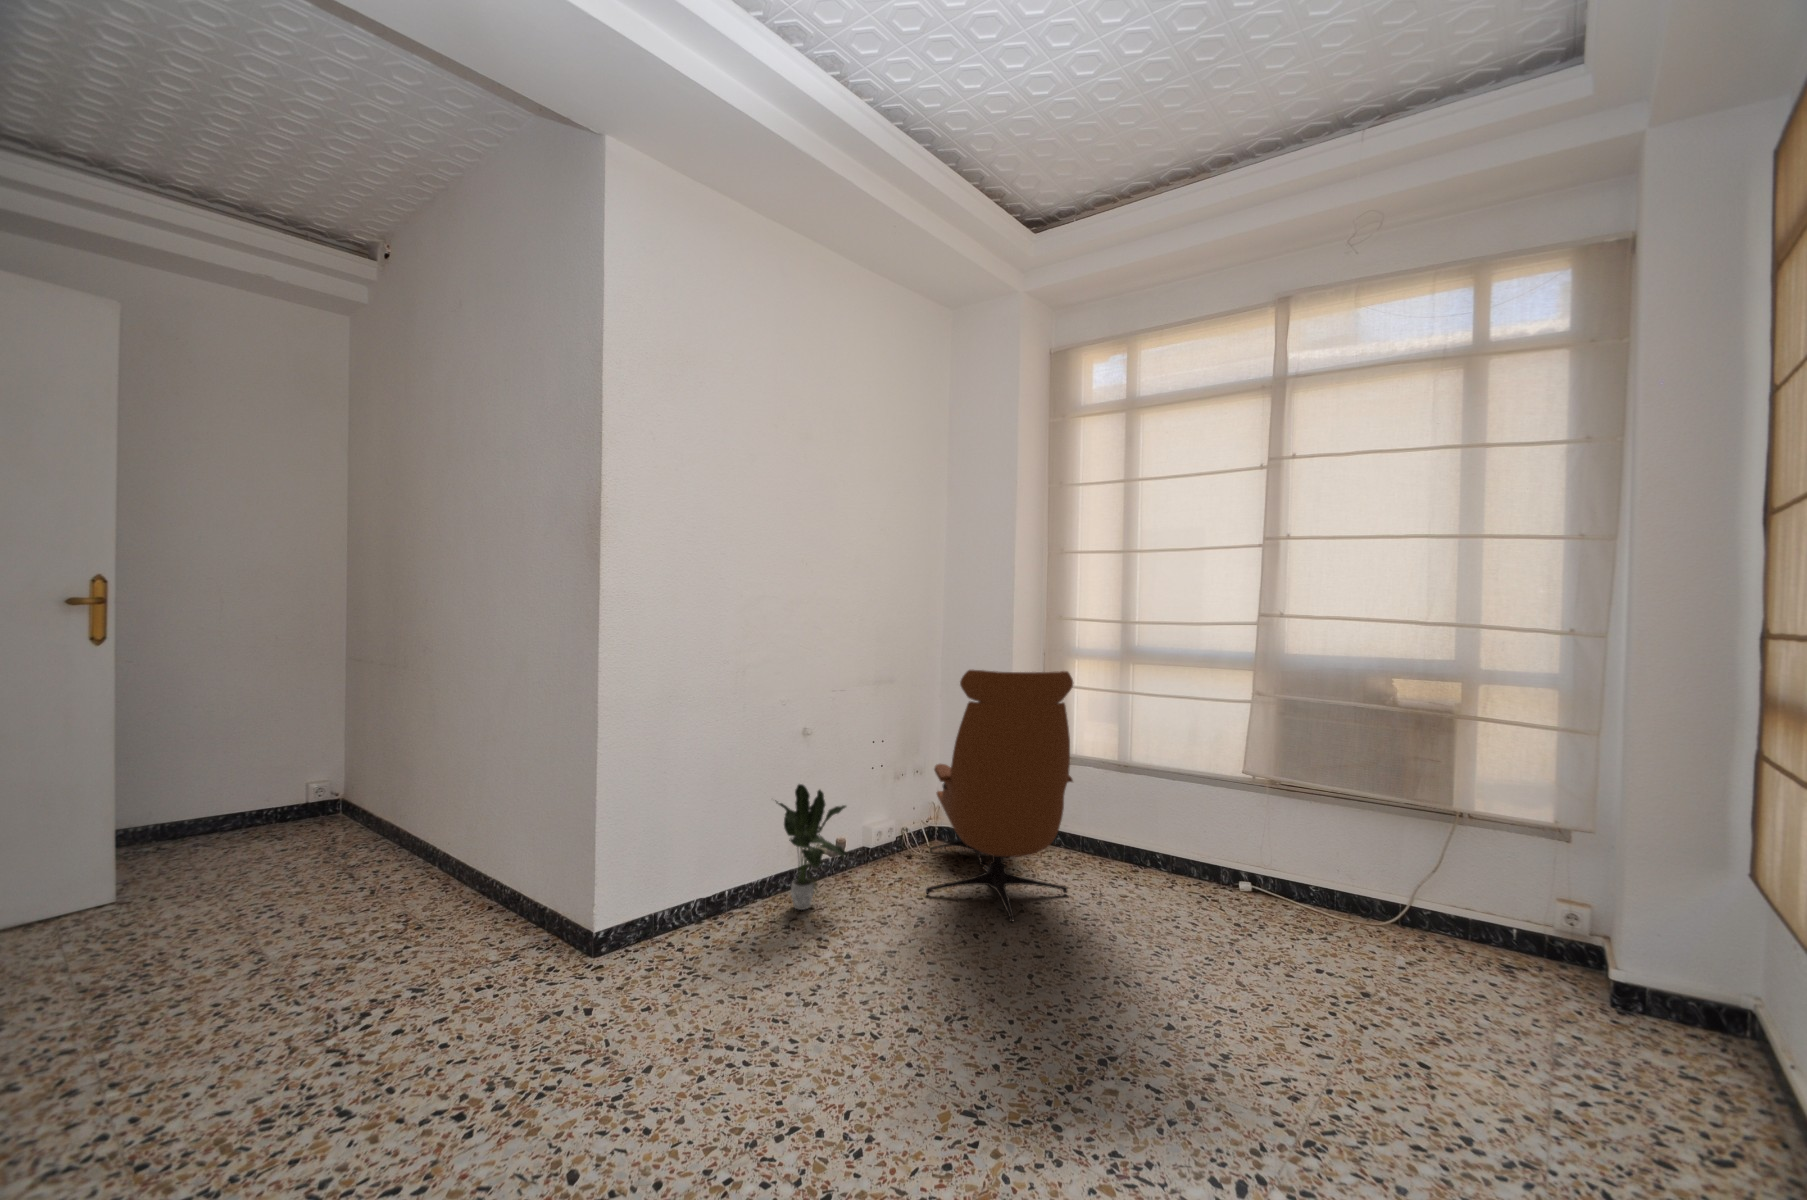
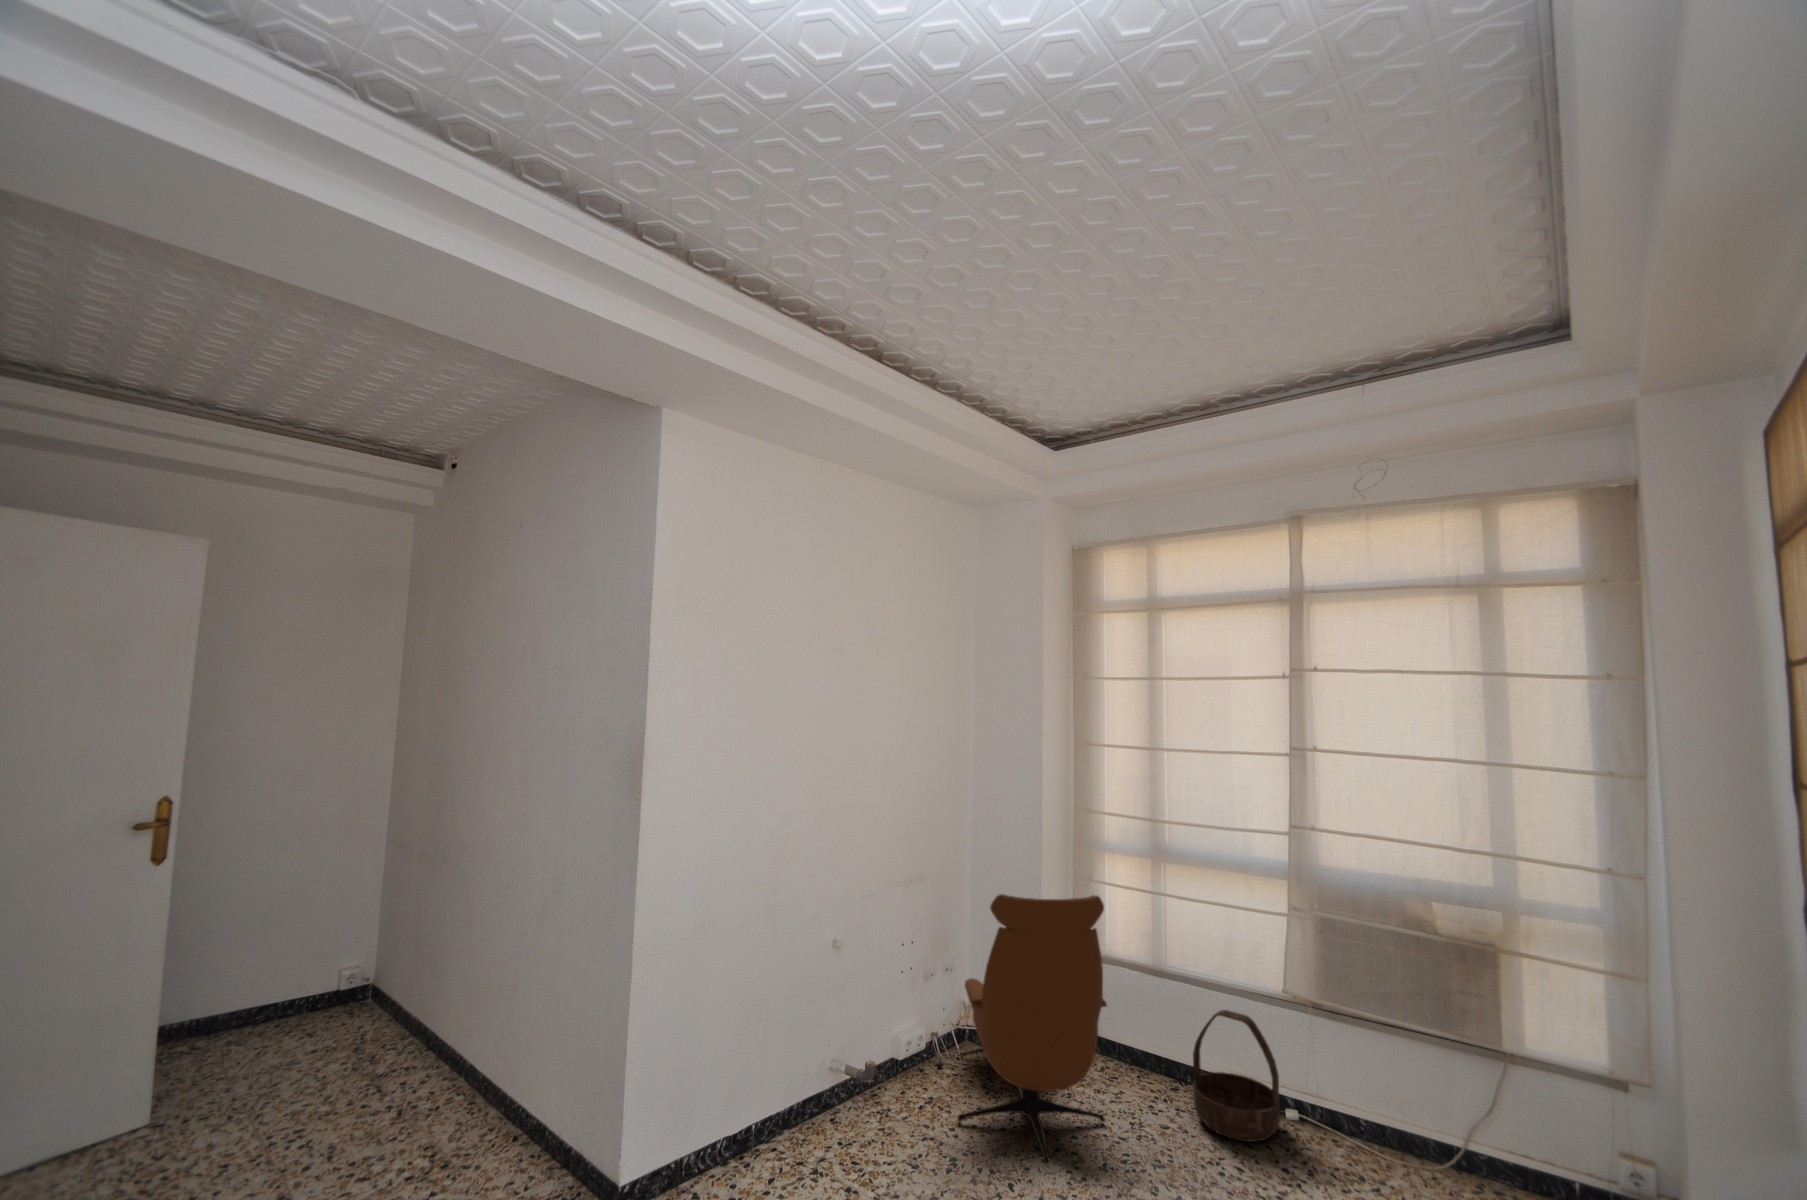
potted plant: present [775,784,848,910] -> none [801,1005,879,1144]
basket: none [1153,792,1235,905] -> present [1193,1010,1280,1142]

